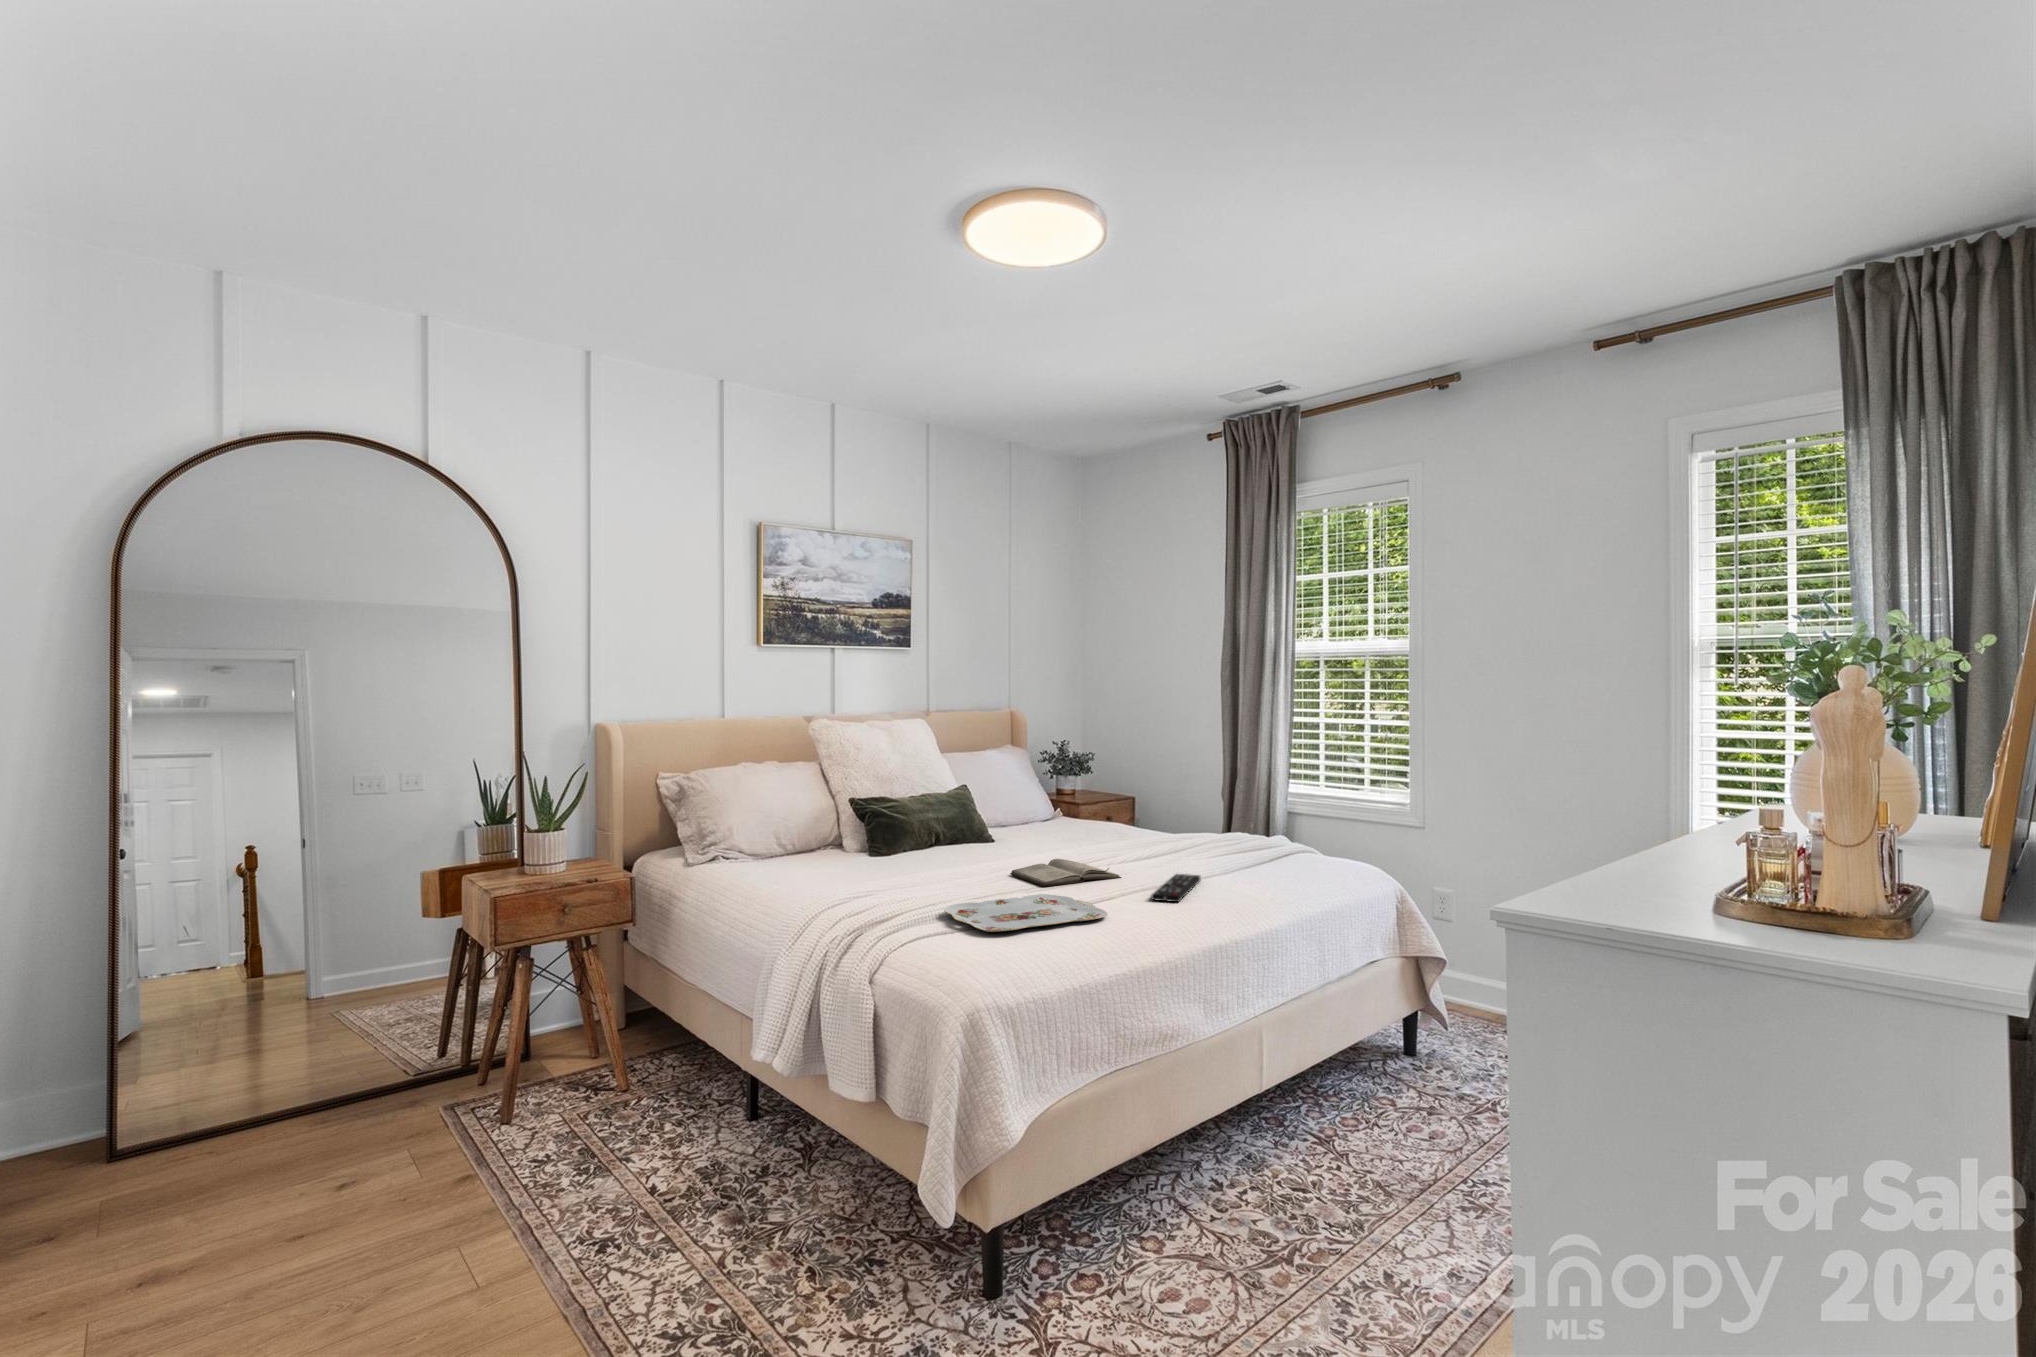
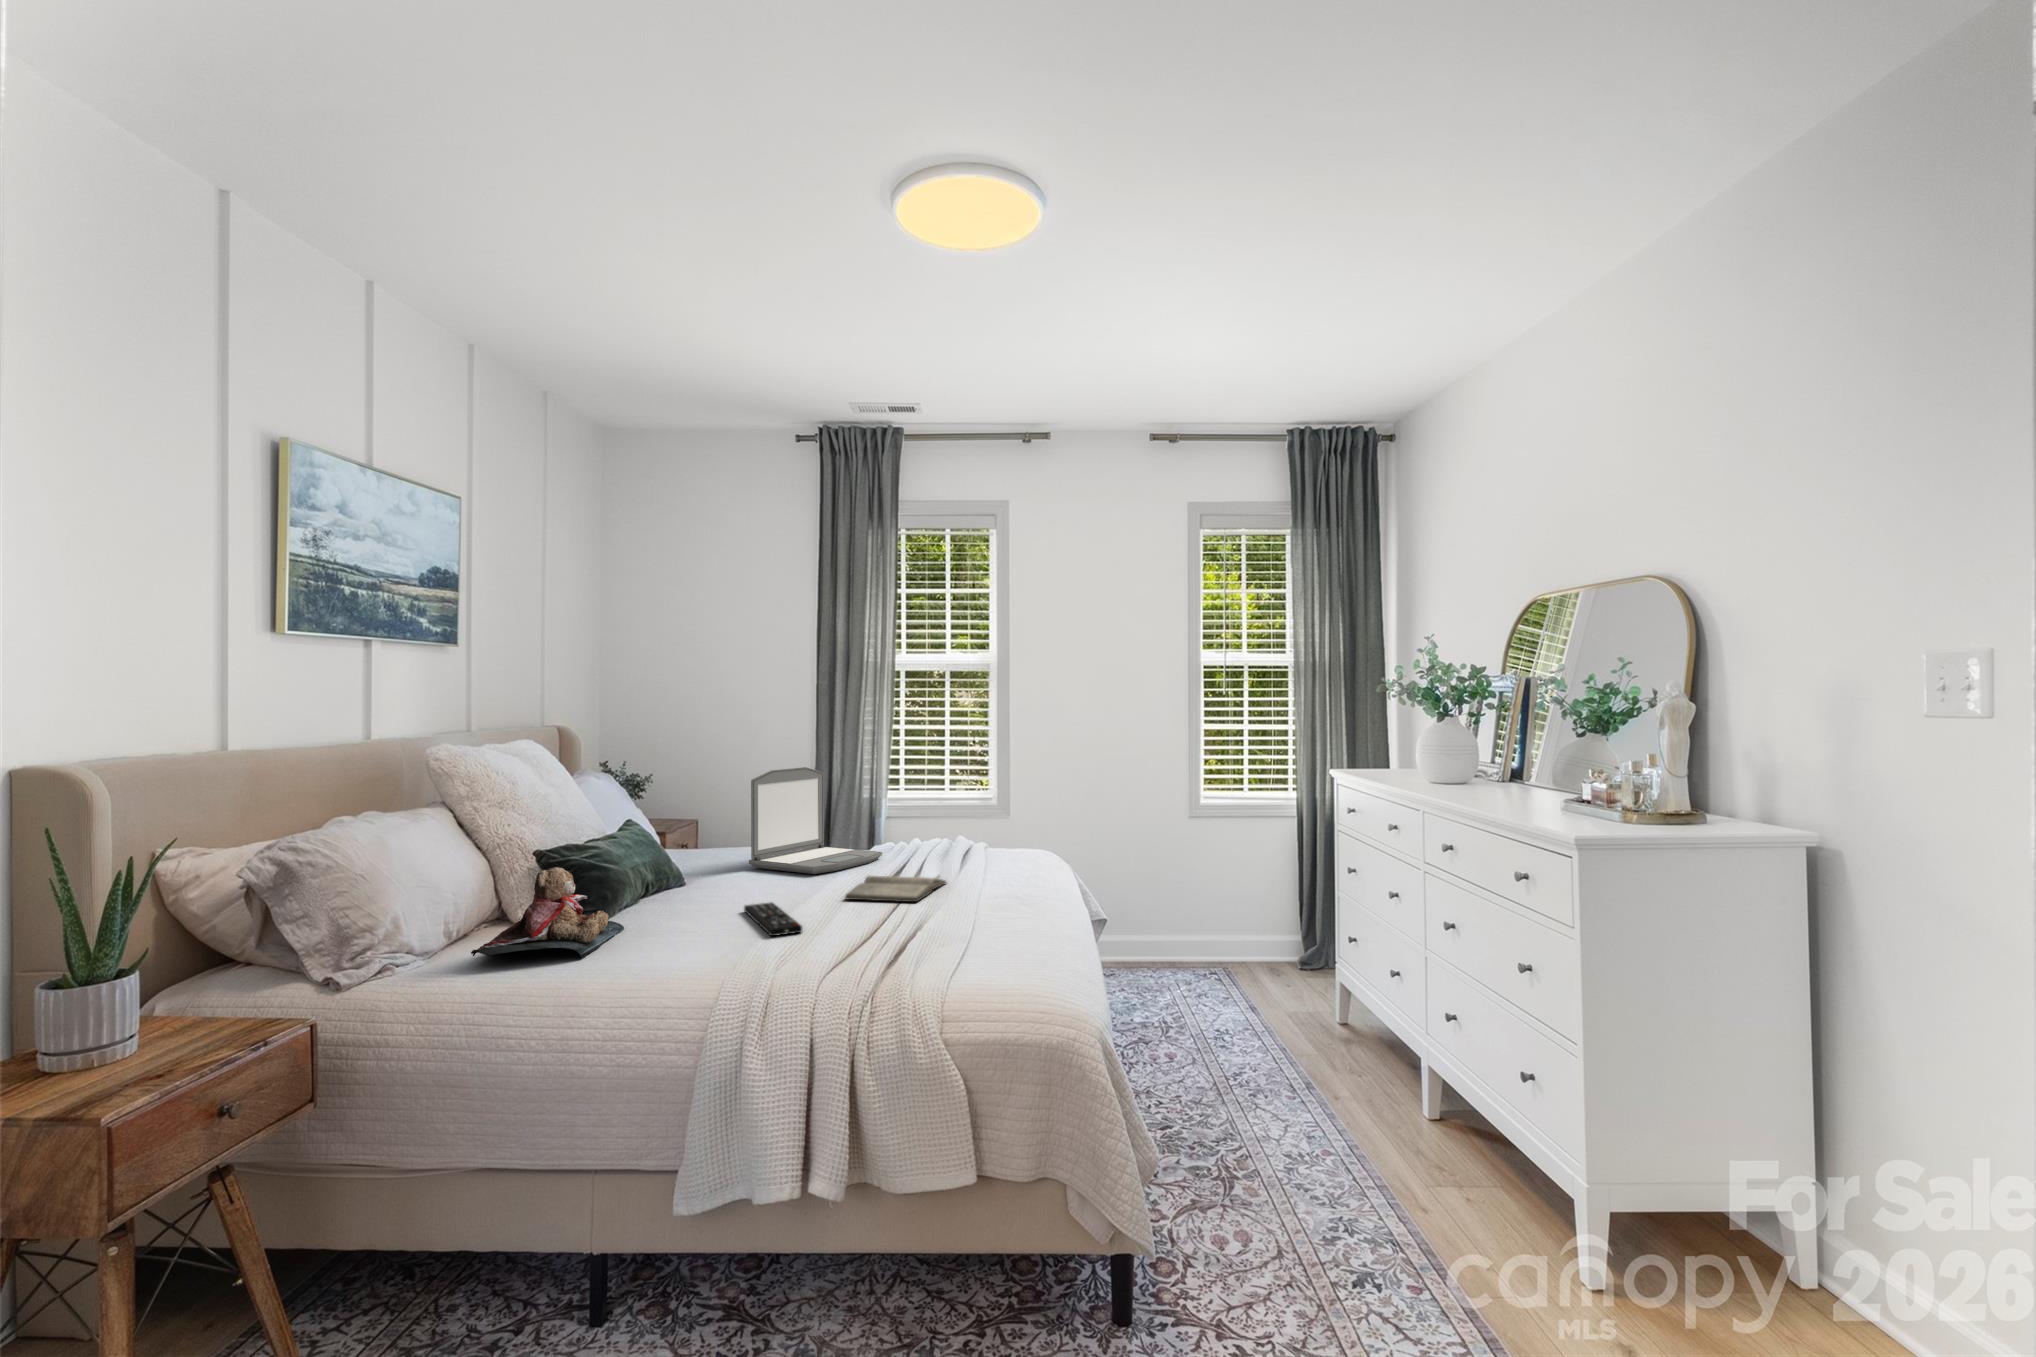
laptop: none [1041,756,1151,853] -> present [749,767,882,874]
teddy bear: none [736,813,853,878] -> present [471,867,624,958]
remote control: present [1151,874,1201,902] -> present [744,902,802,936]
serving tray: present [944,894,1108,932] -> none [922,903,1071,944]

